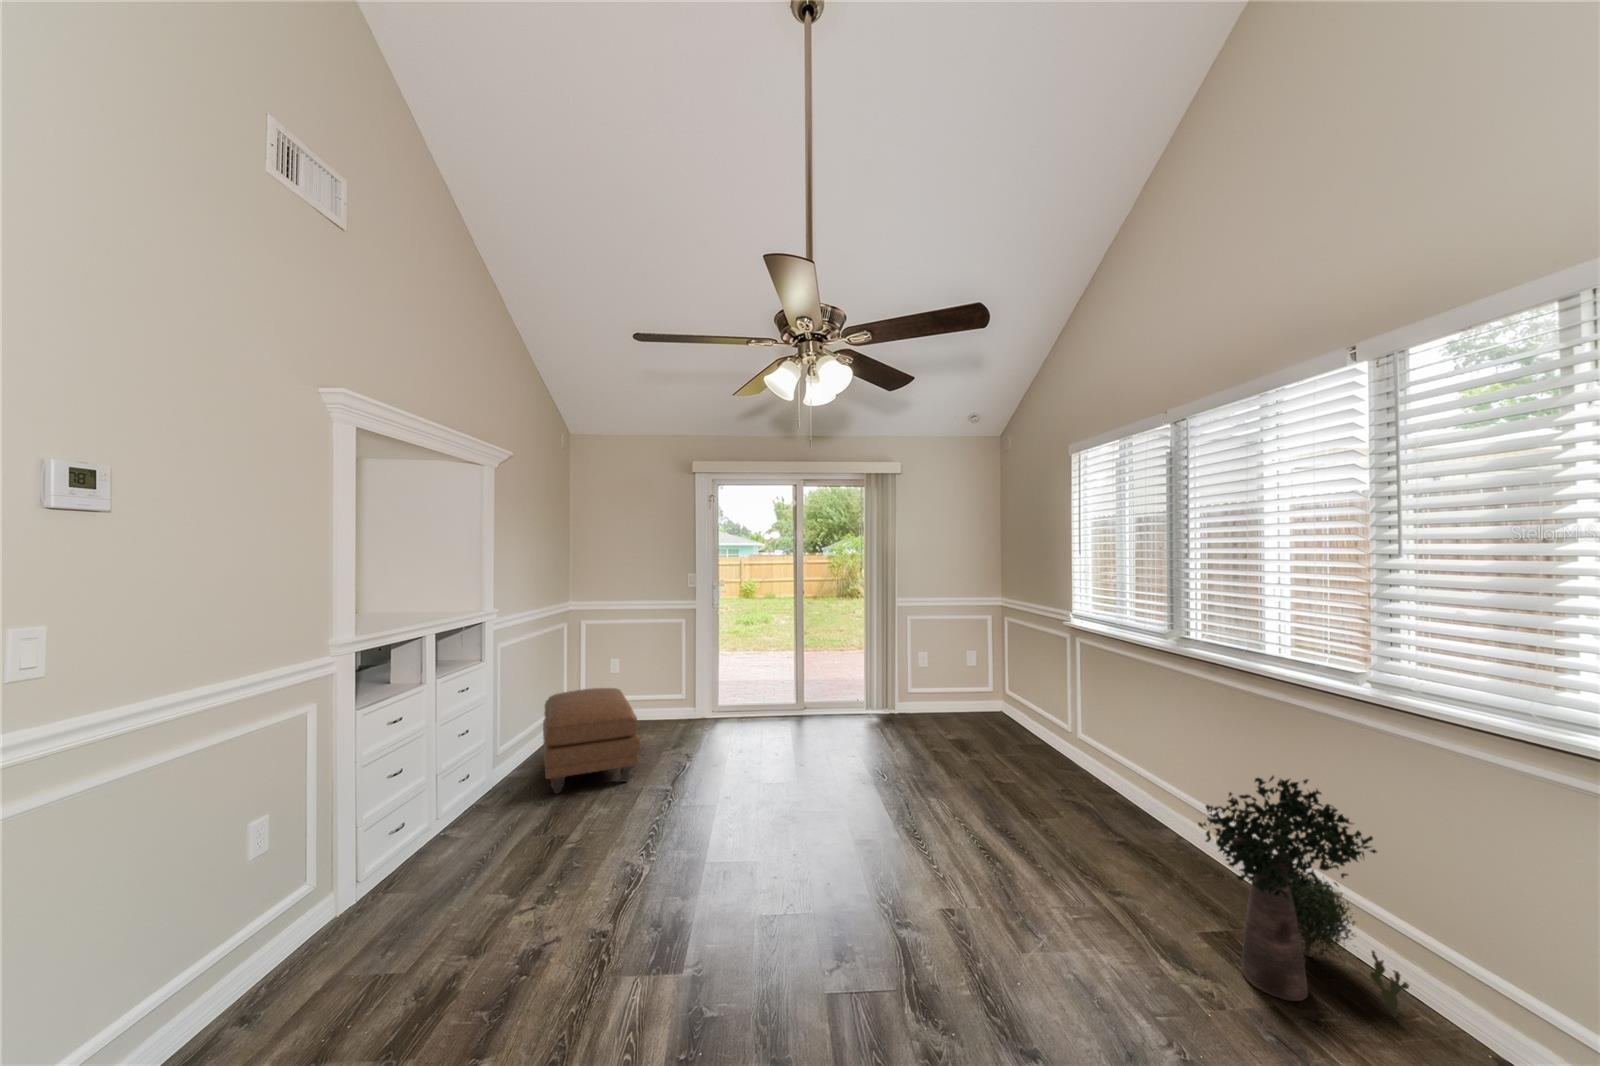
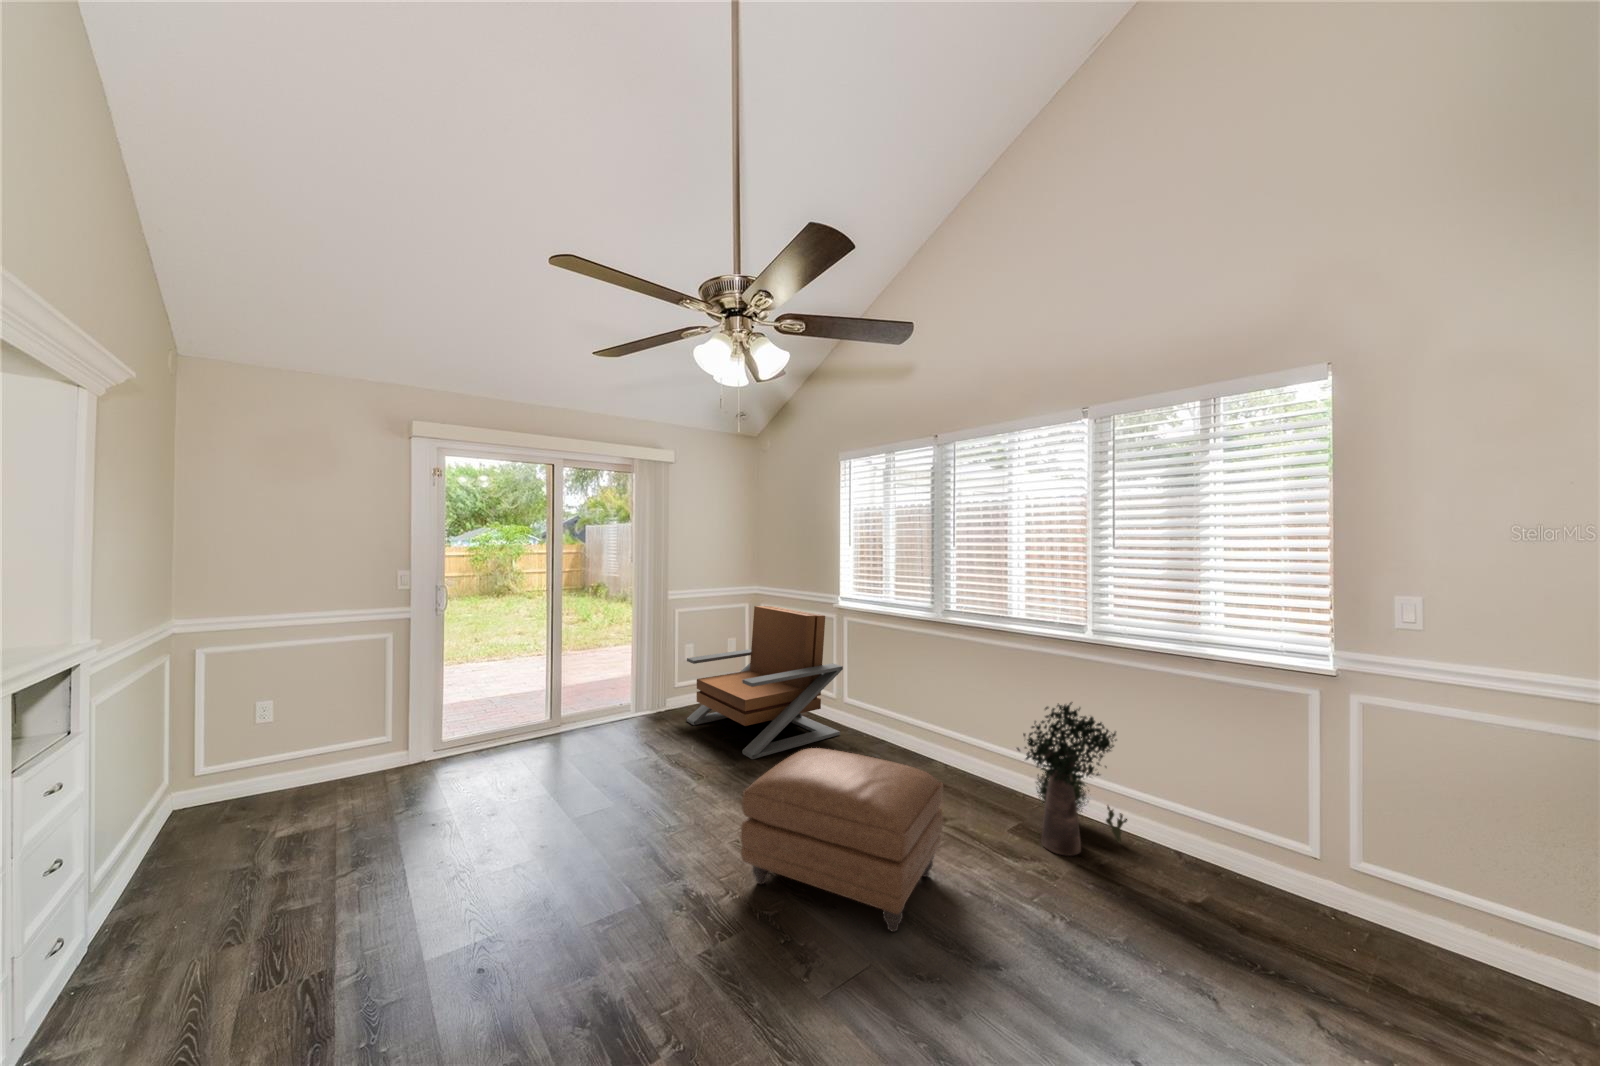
lounge chair: none [913,617,1069,773] -> present [687,606,843,759]
ottoman: present [543,688,641,794] -> present [741,748,943,932]

